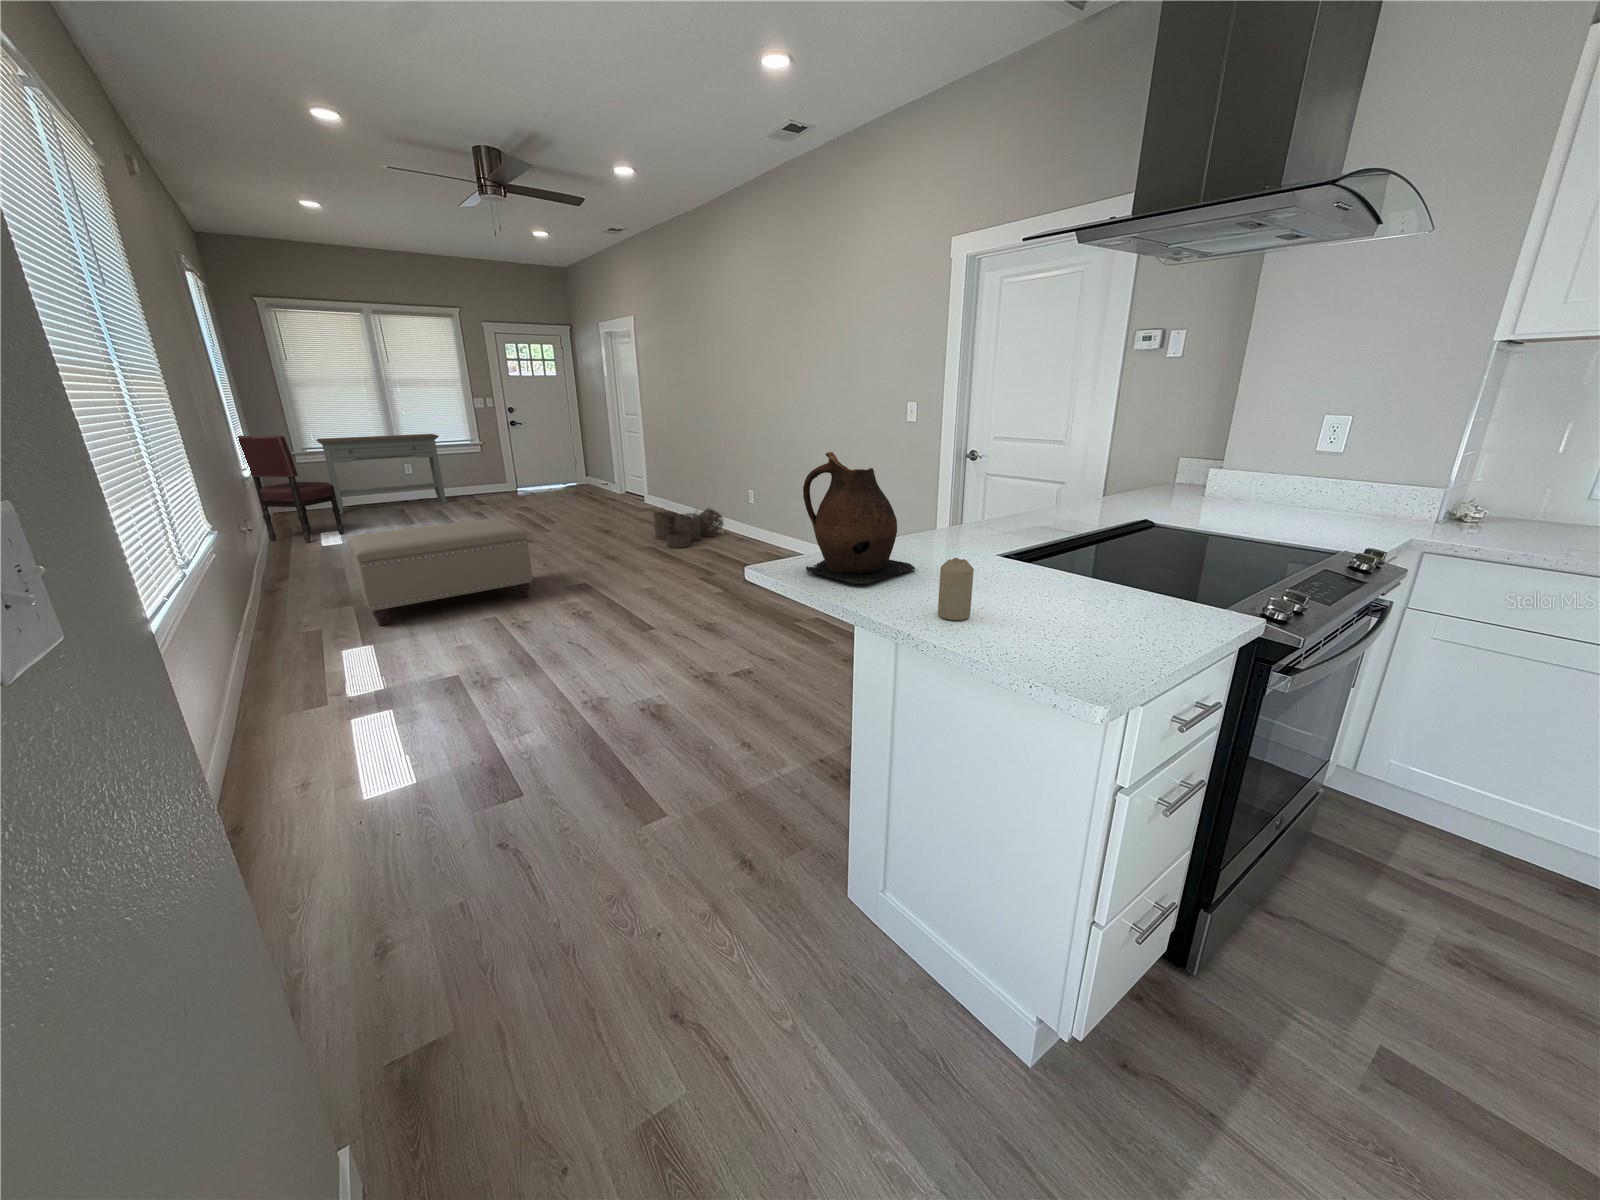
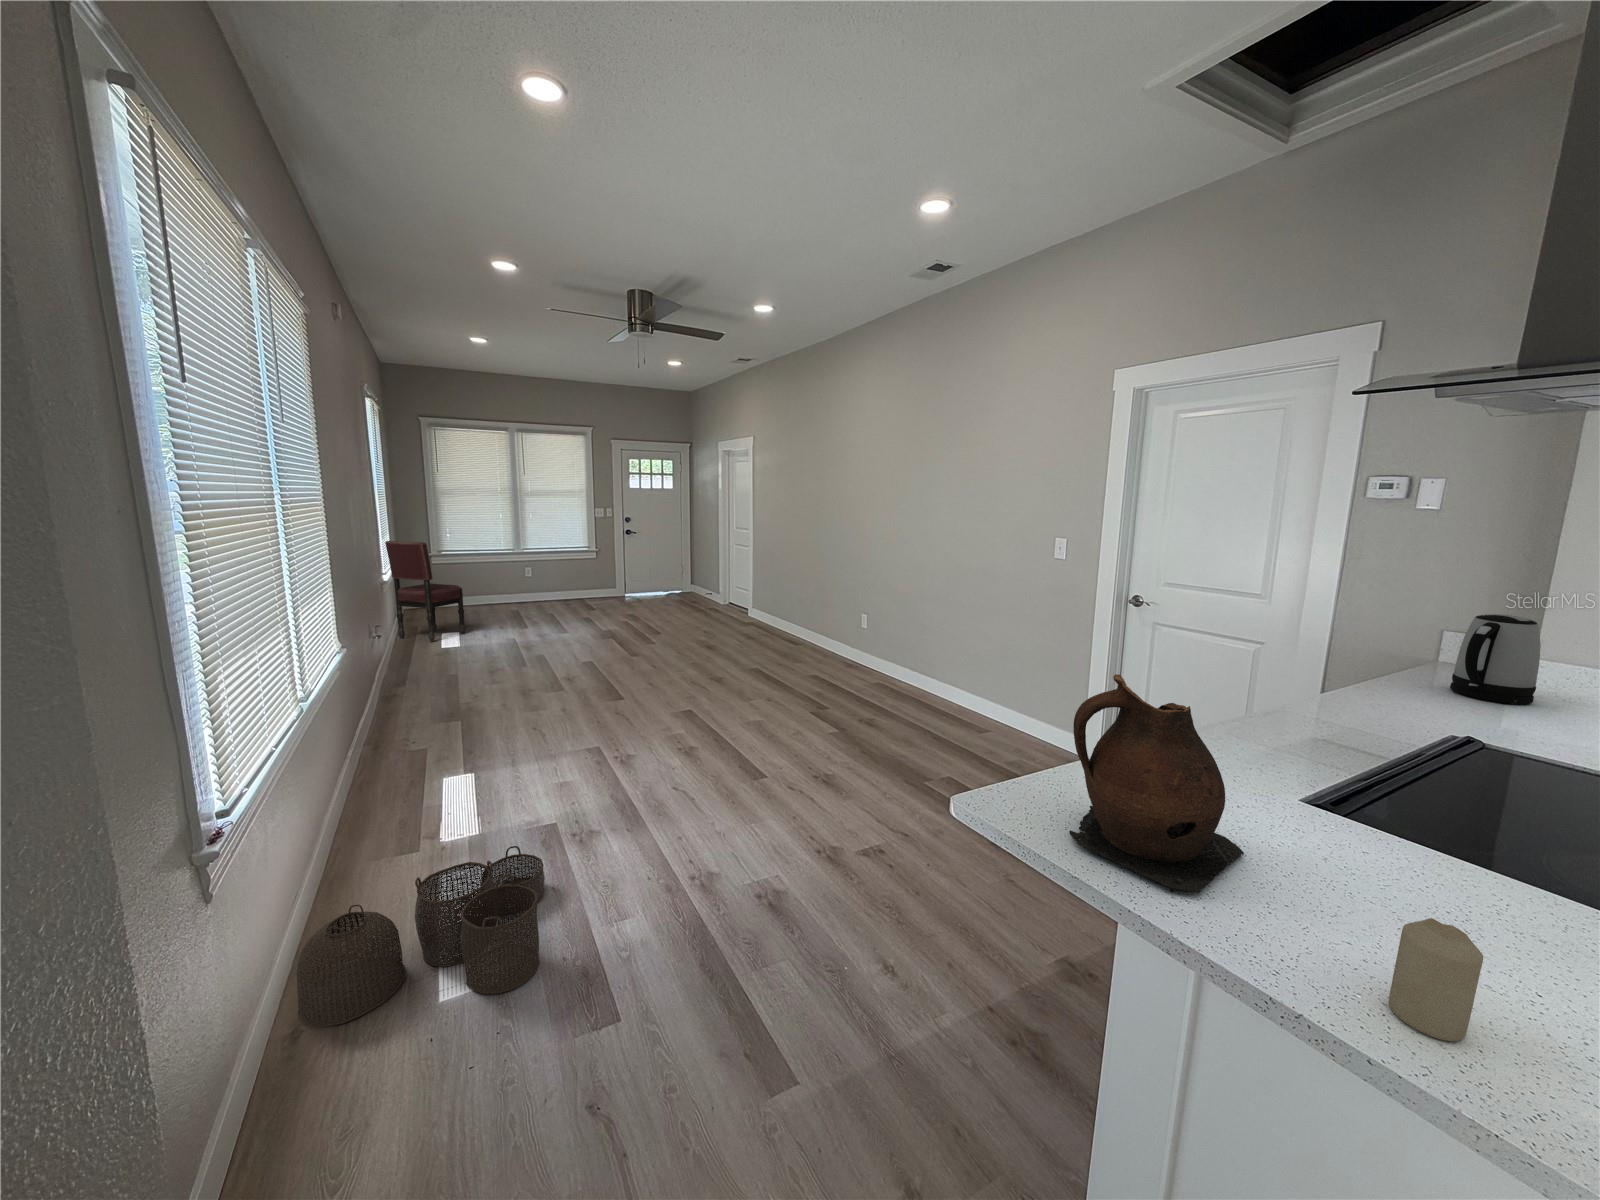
kettle: none [1159,433,1213,500] -> present [1450,614,1541,704]
console table: present [317,434,446,514] -> none [454,540,561,612]
woven basket: present [654,508,723,548] -> present [297,846,545,1027]
ottoman: present [348,518,533,625] -> none [467,636,639,747]

